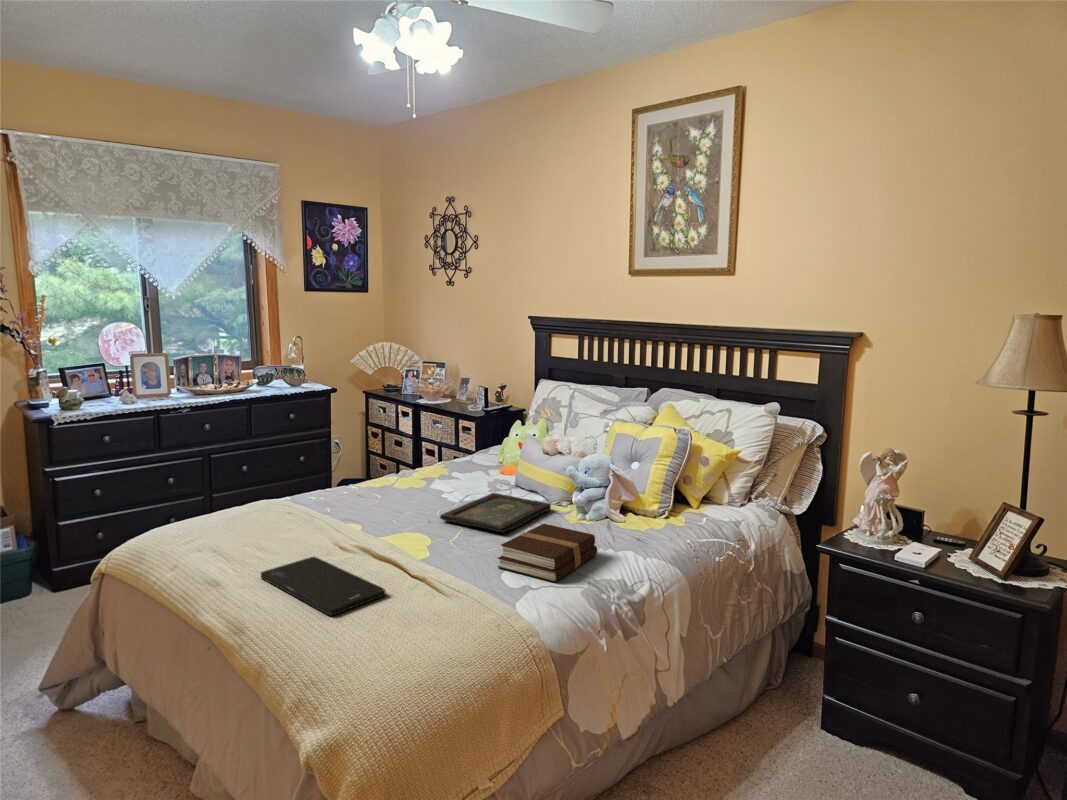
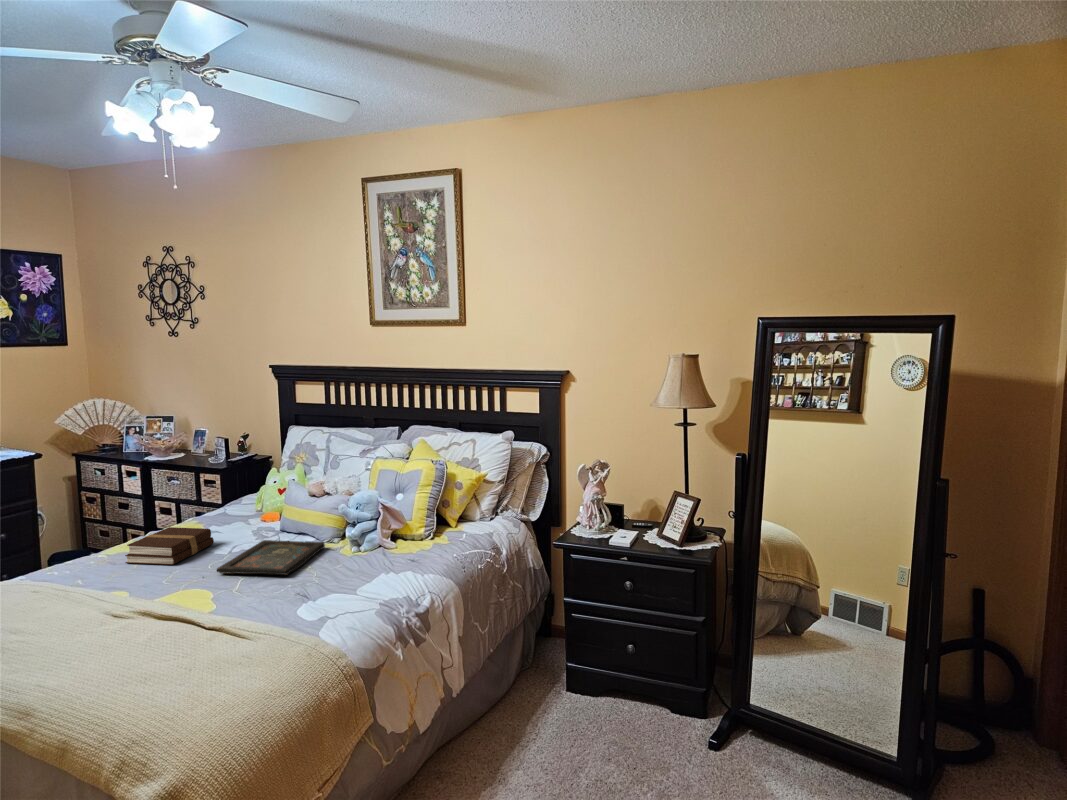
book: present [498,524,597,582] -> present [125,527,214,565]
smartphone: present [261,557,386,616] -> none [35,630,189,679]

